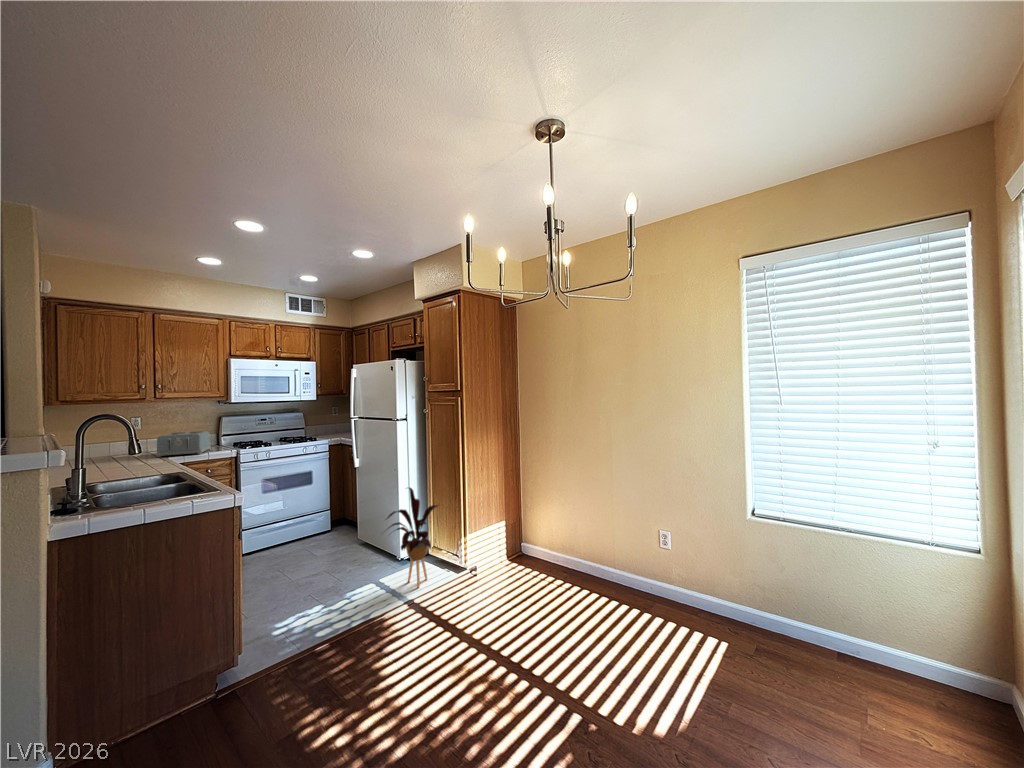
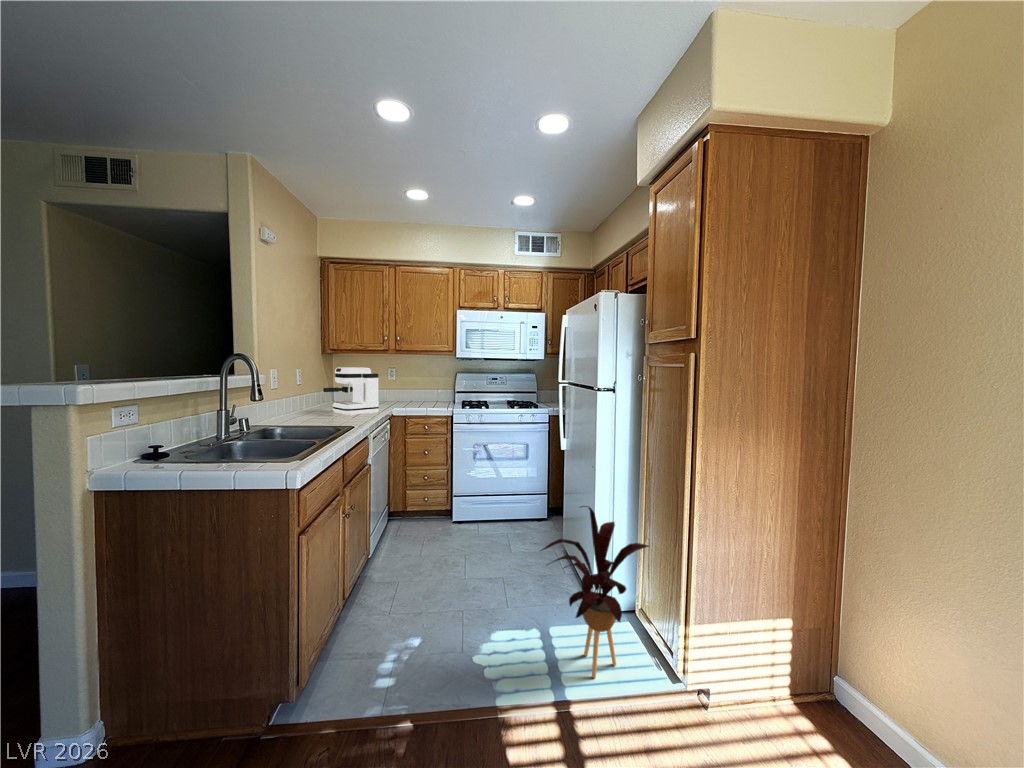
coffee maker: none [101,420,168,469] -> present [323,367,379,416]
toaster: present [156,431,211,457] -> none [388,384,439,408]

